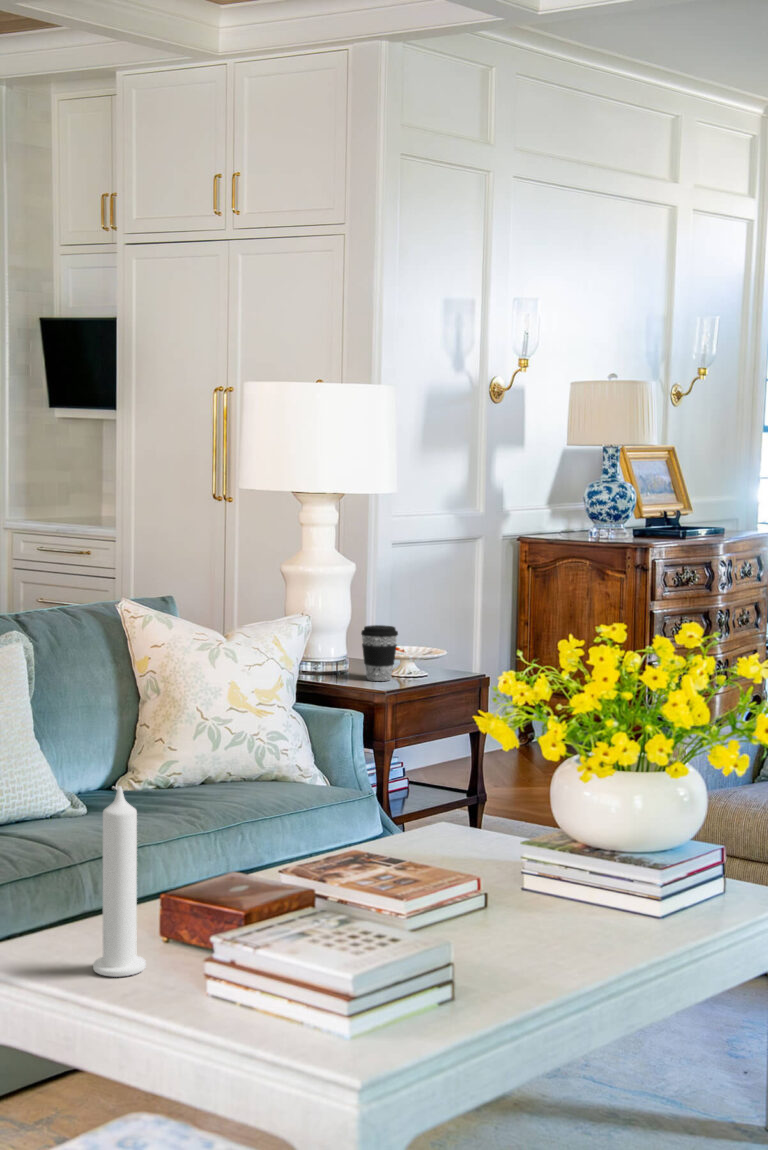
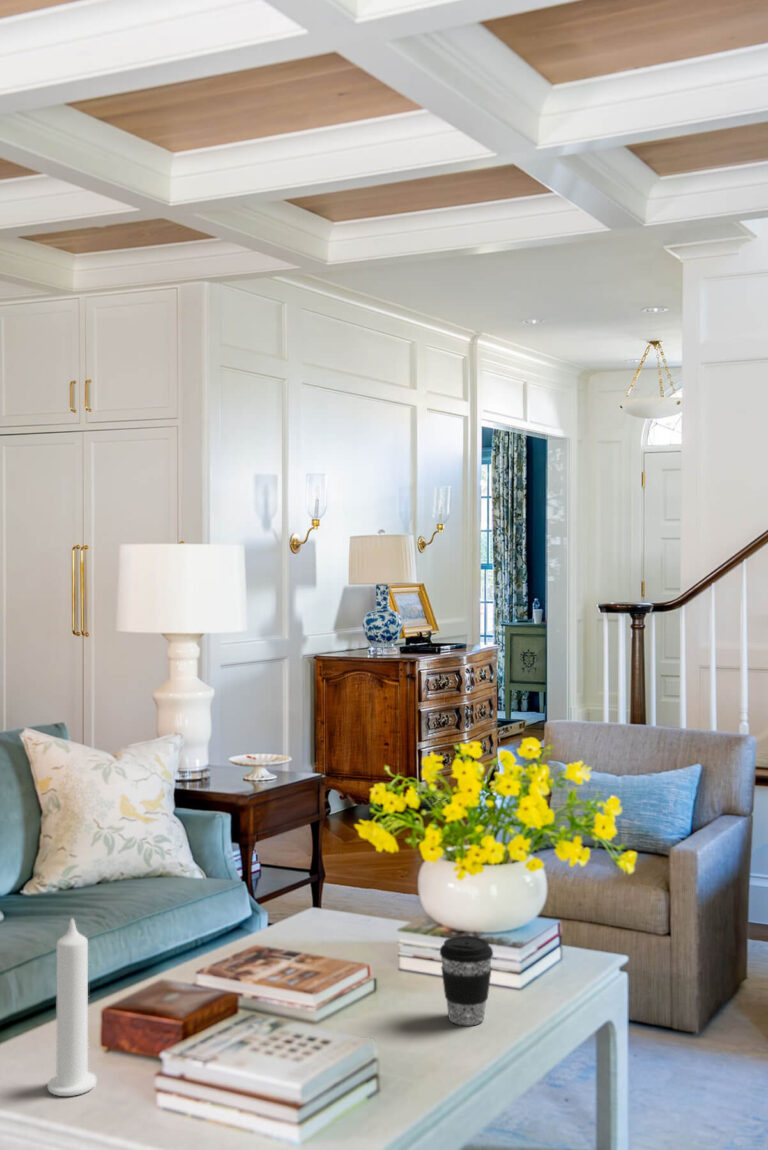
coffee cup: present [361,625,398,681] -> present [440,936,493,1025]

